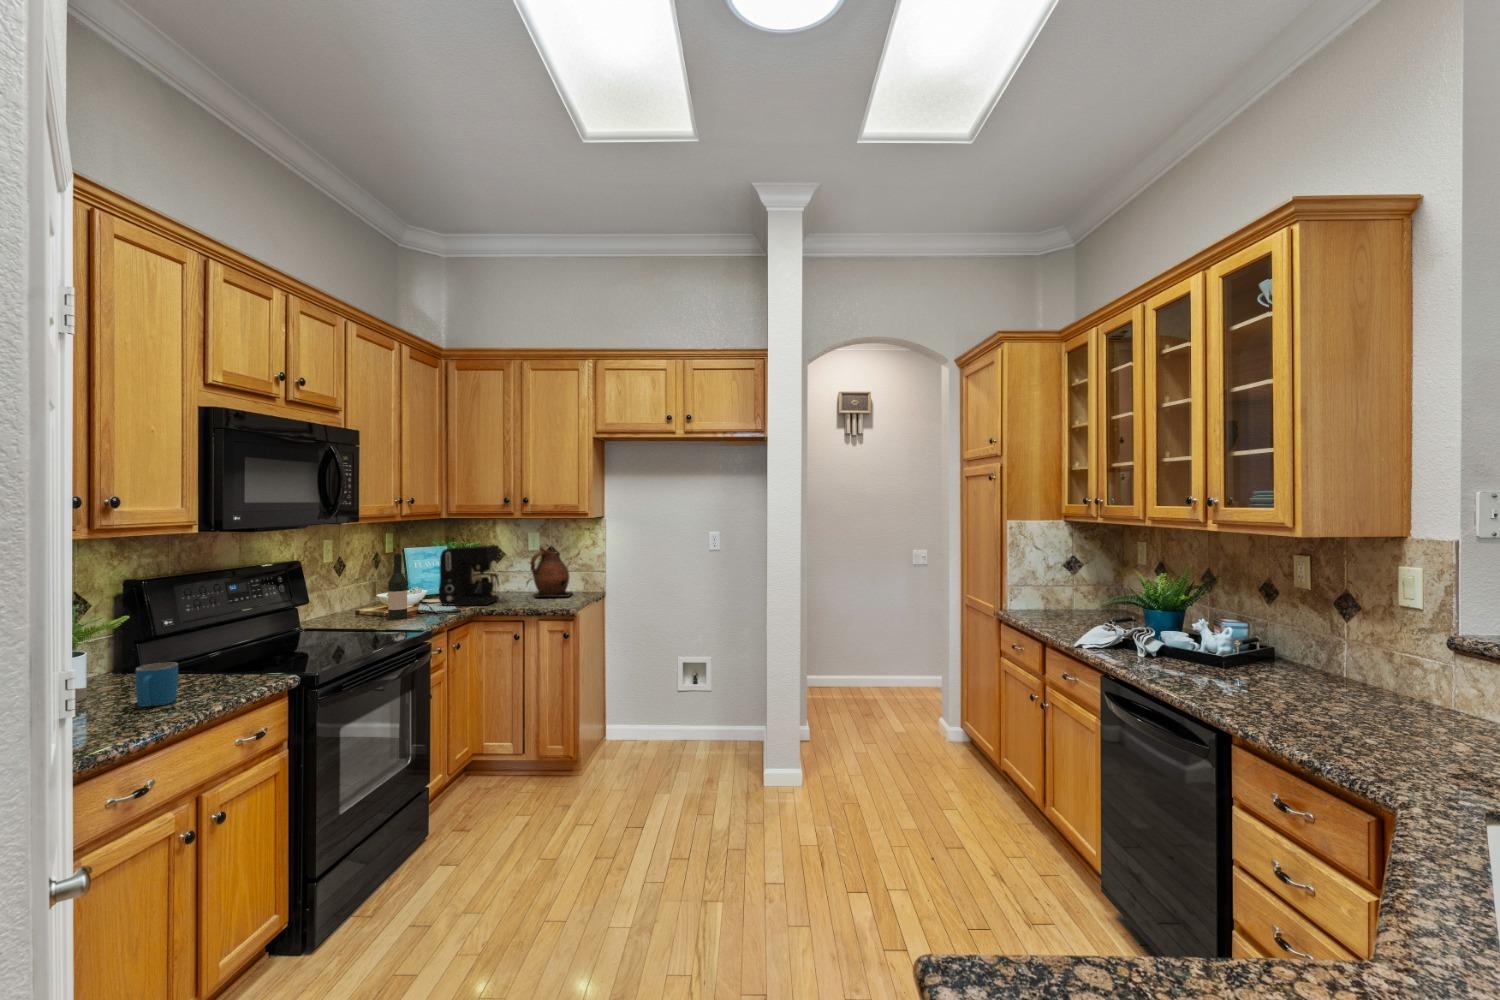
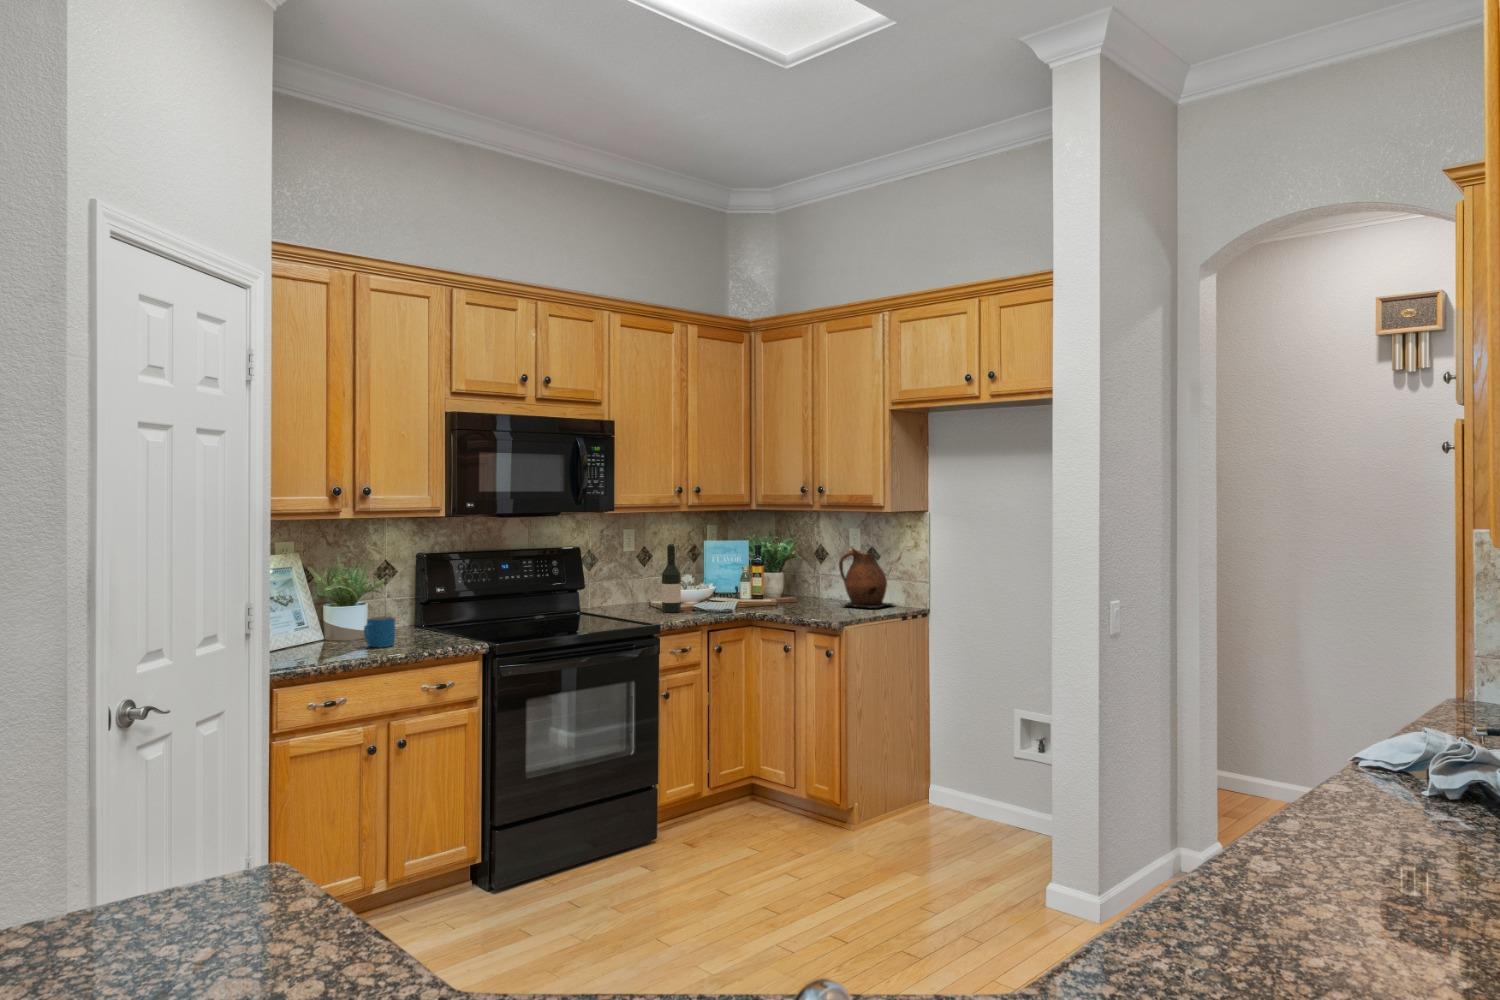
coffee maker: present [439,545,499,606] -> none [735,542,800,608]

